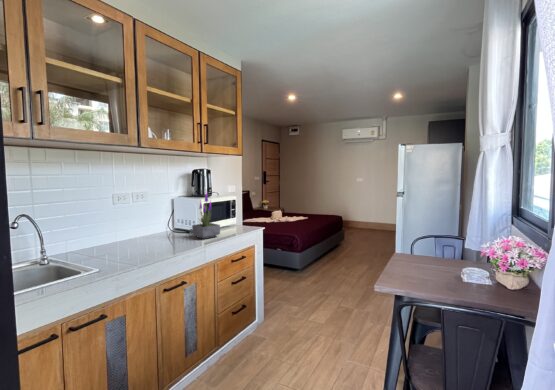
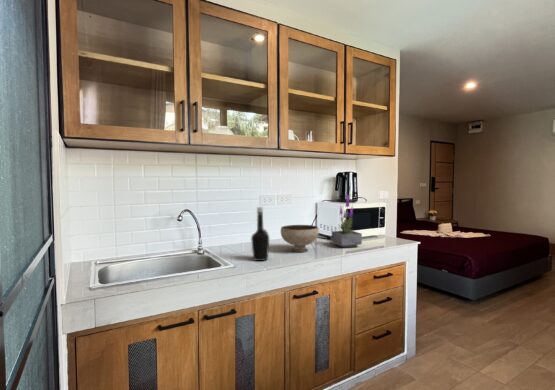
bottle: none [114,207,135,262] -> present [251,207,269,261]
bowl: none [143,221,182,248] -> present [281,225,319,252]

